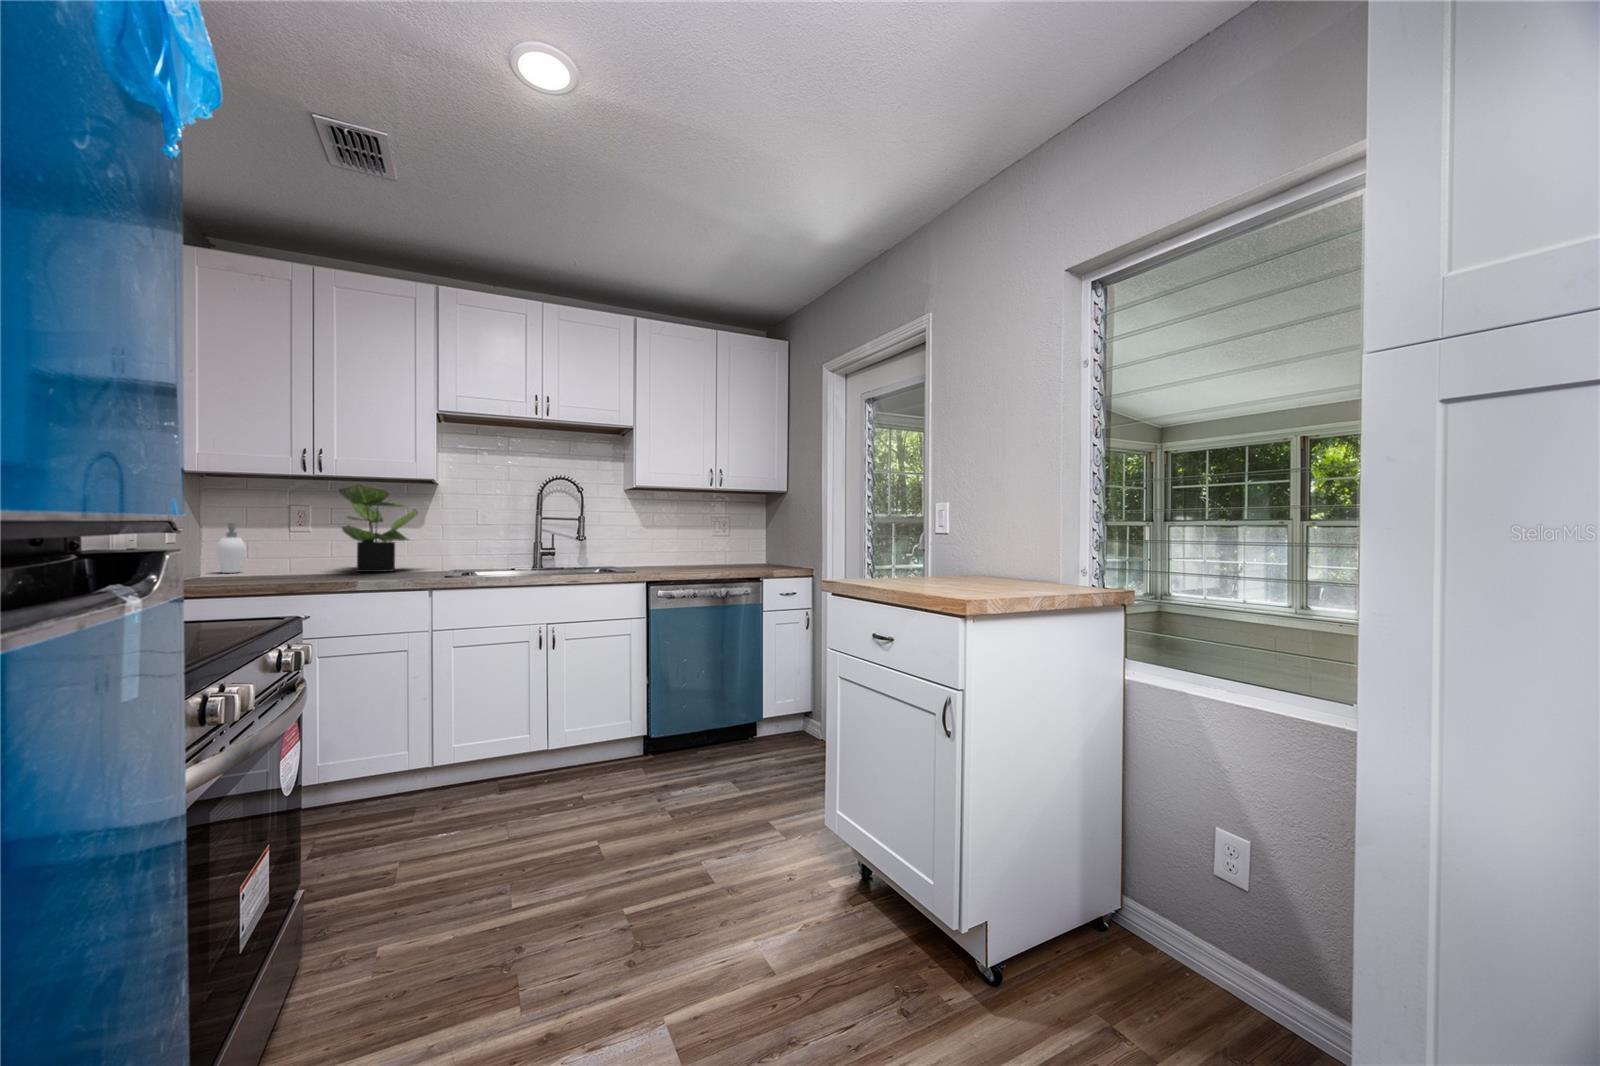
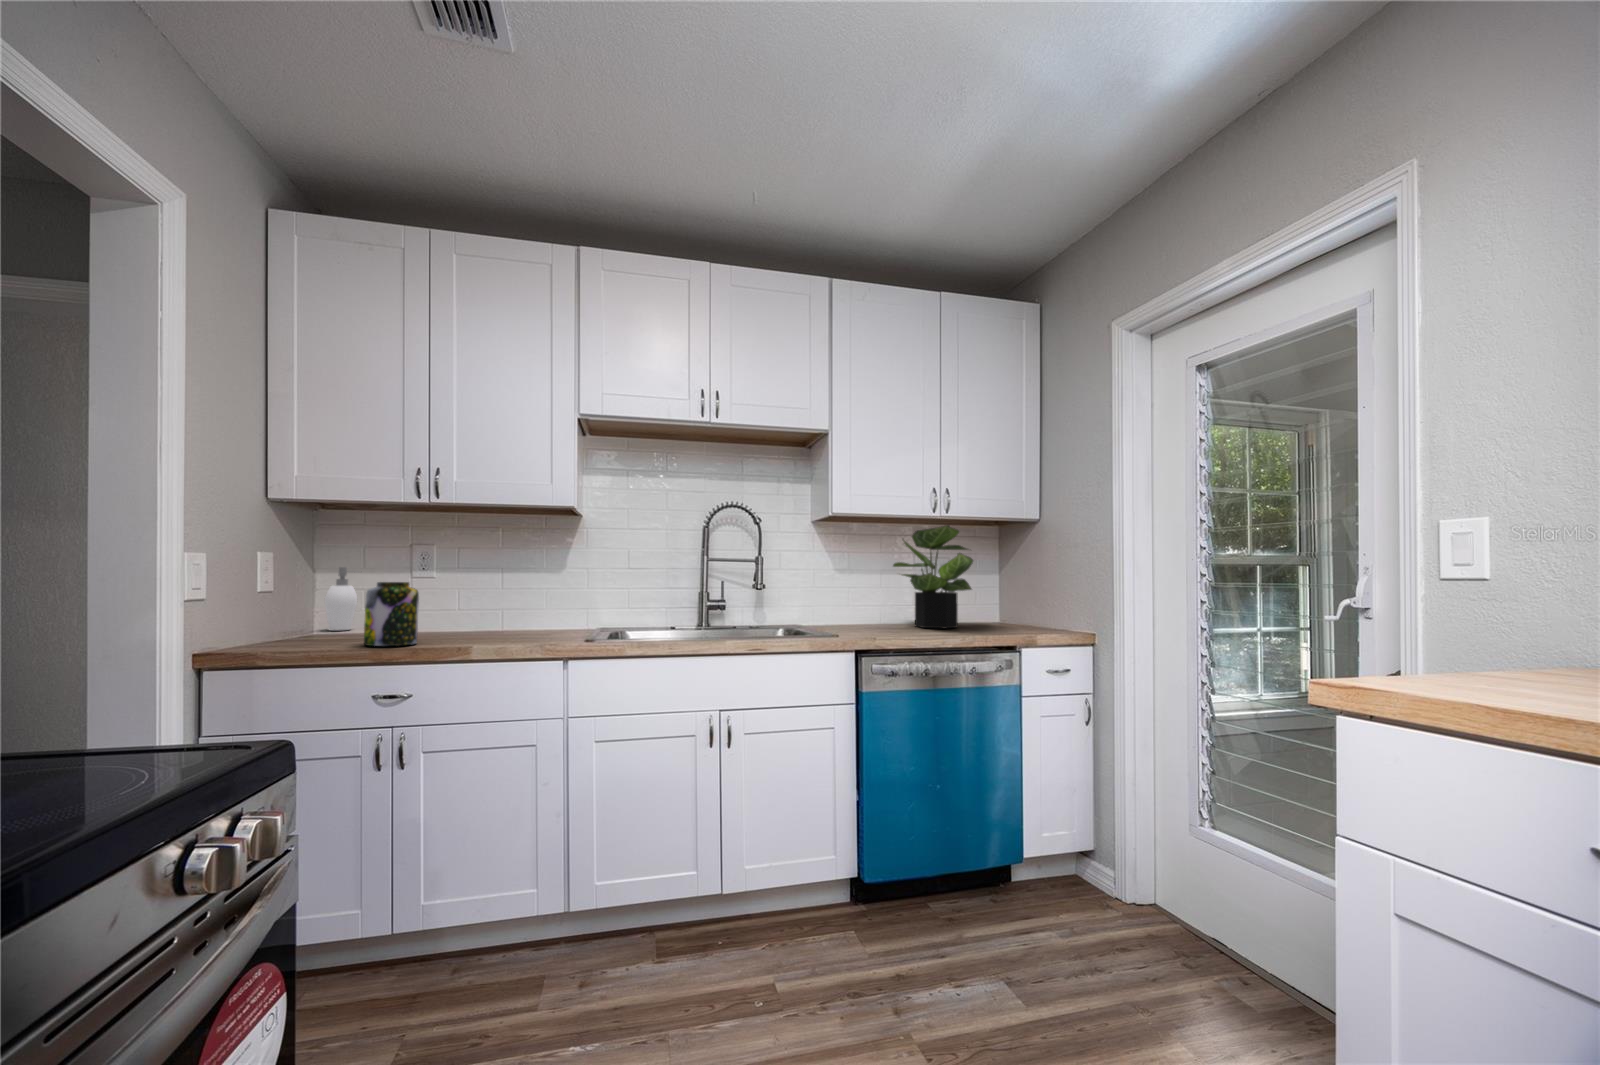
potted plant: present [339,485,418,572] -> present [893,525,973,629]
jar: none [261,535,306,582] -> present [364,582,419,646]

